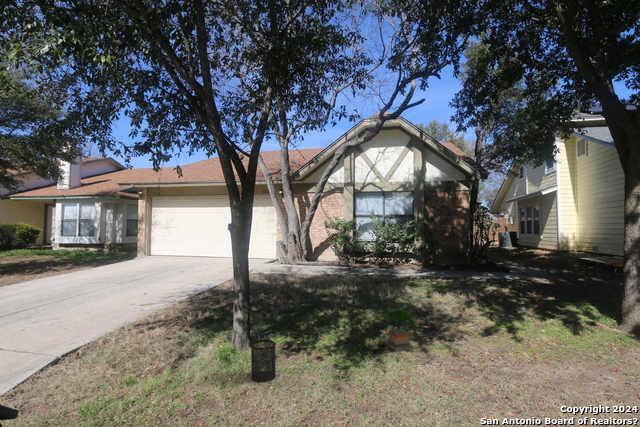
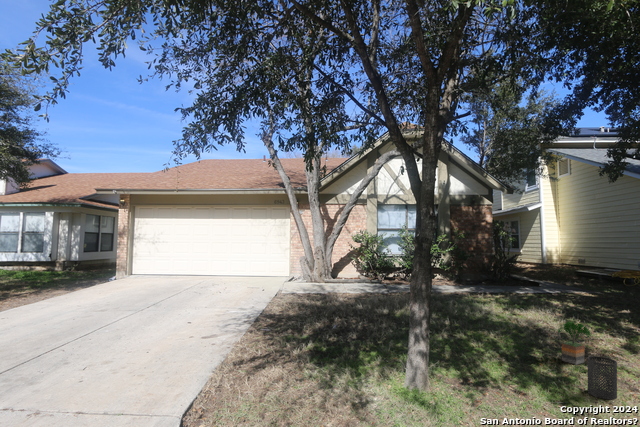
trash can: present [250,340,276,382] -> present [588,356,617,400]

